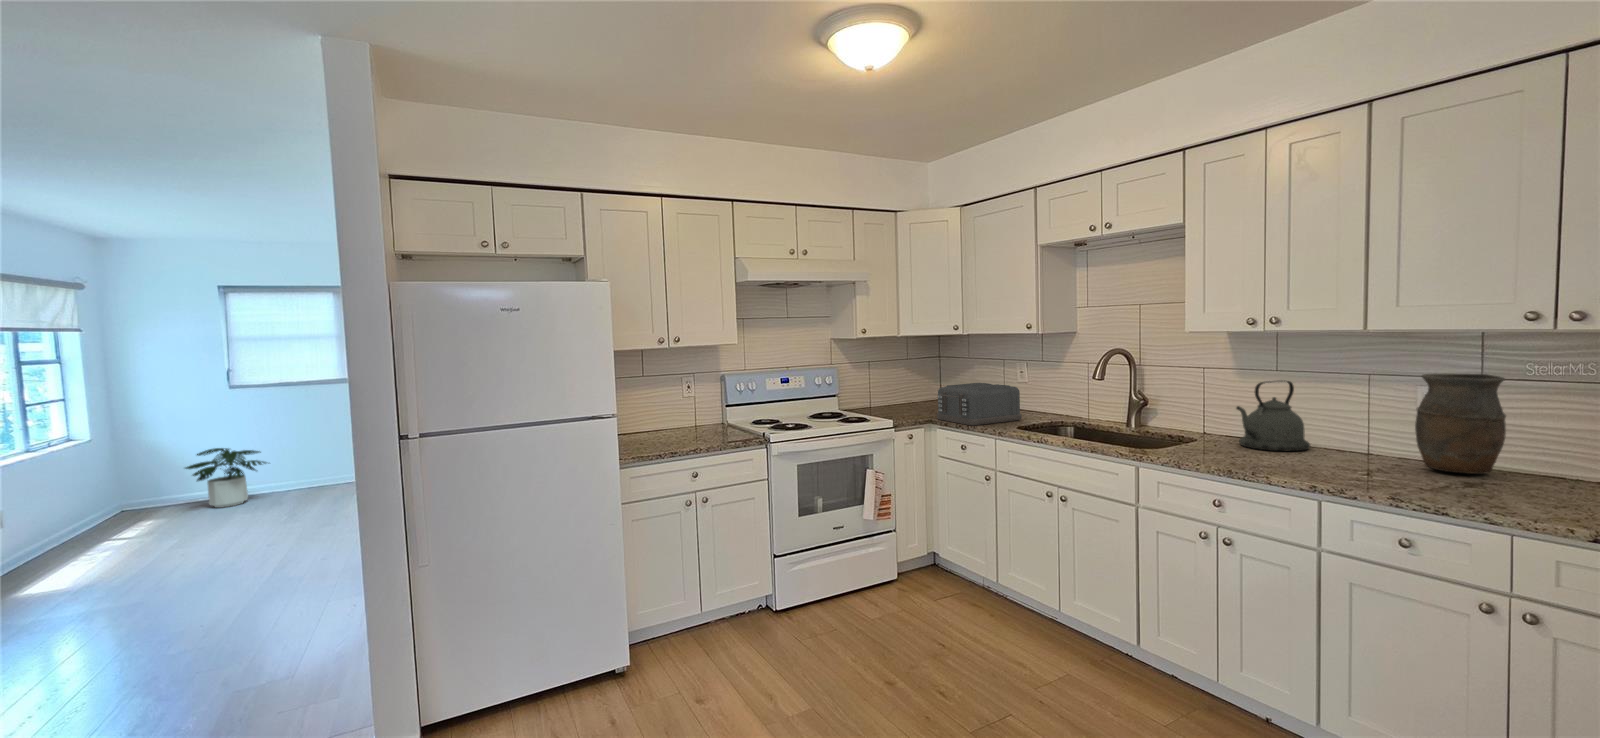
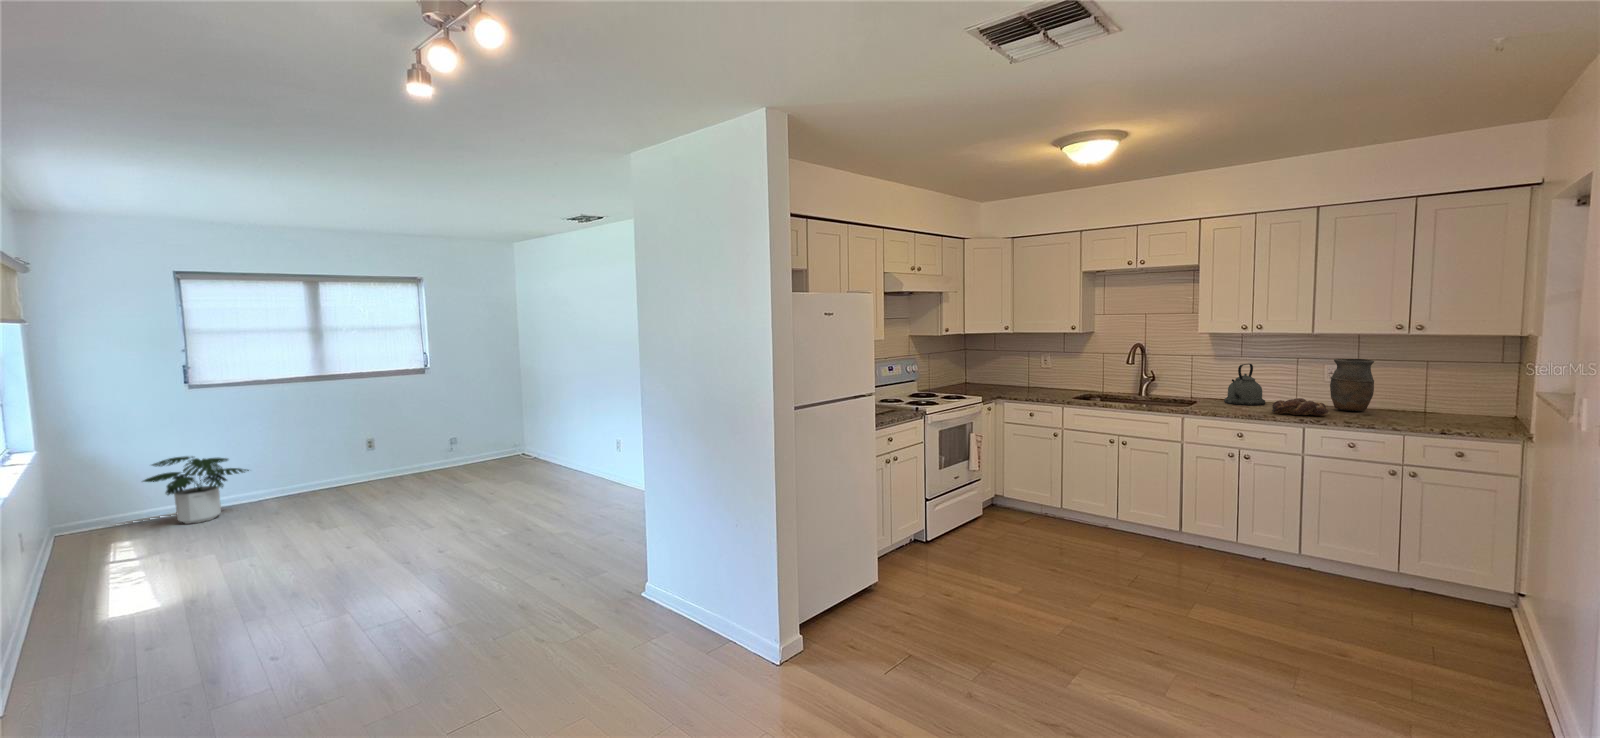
toaster: present [937,383,1022,426] -> none [1006,368,1065,399]
bread loaf: none [1277,444,1382,479] -> present [1272,398,1328,416]

